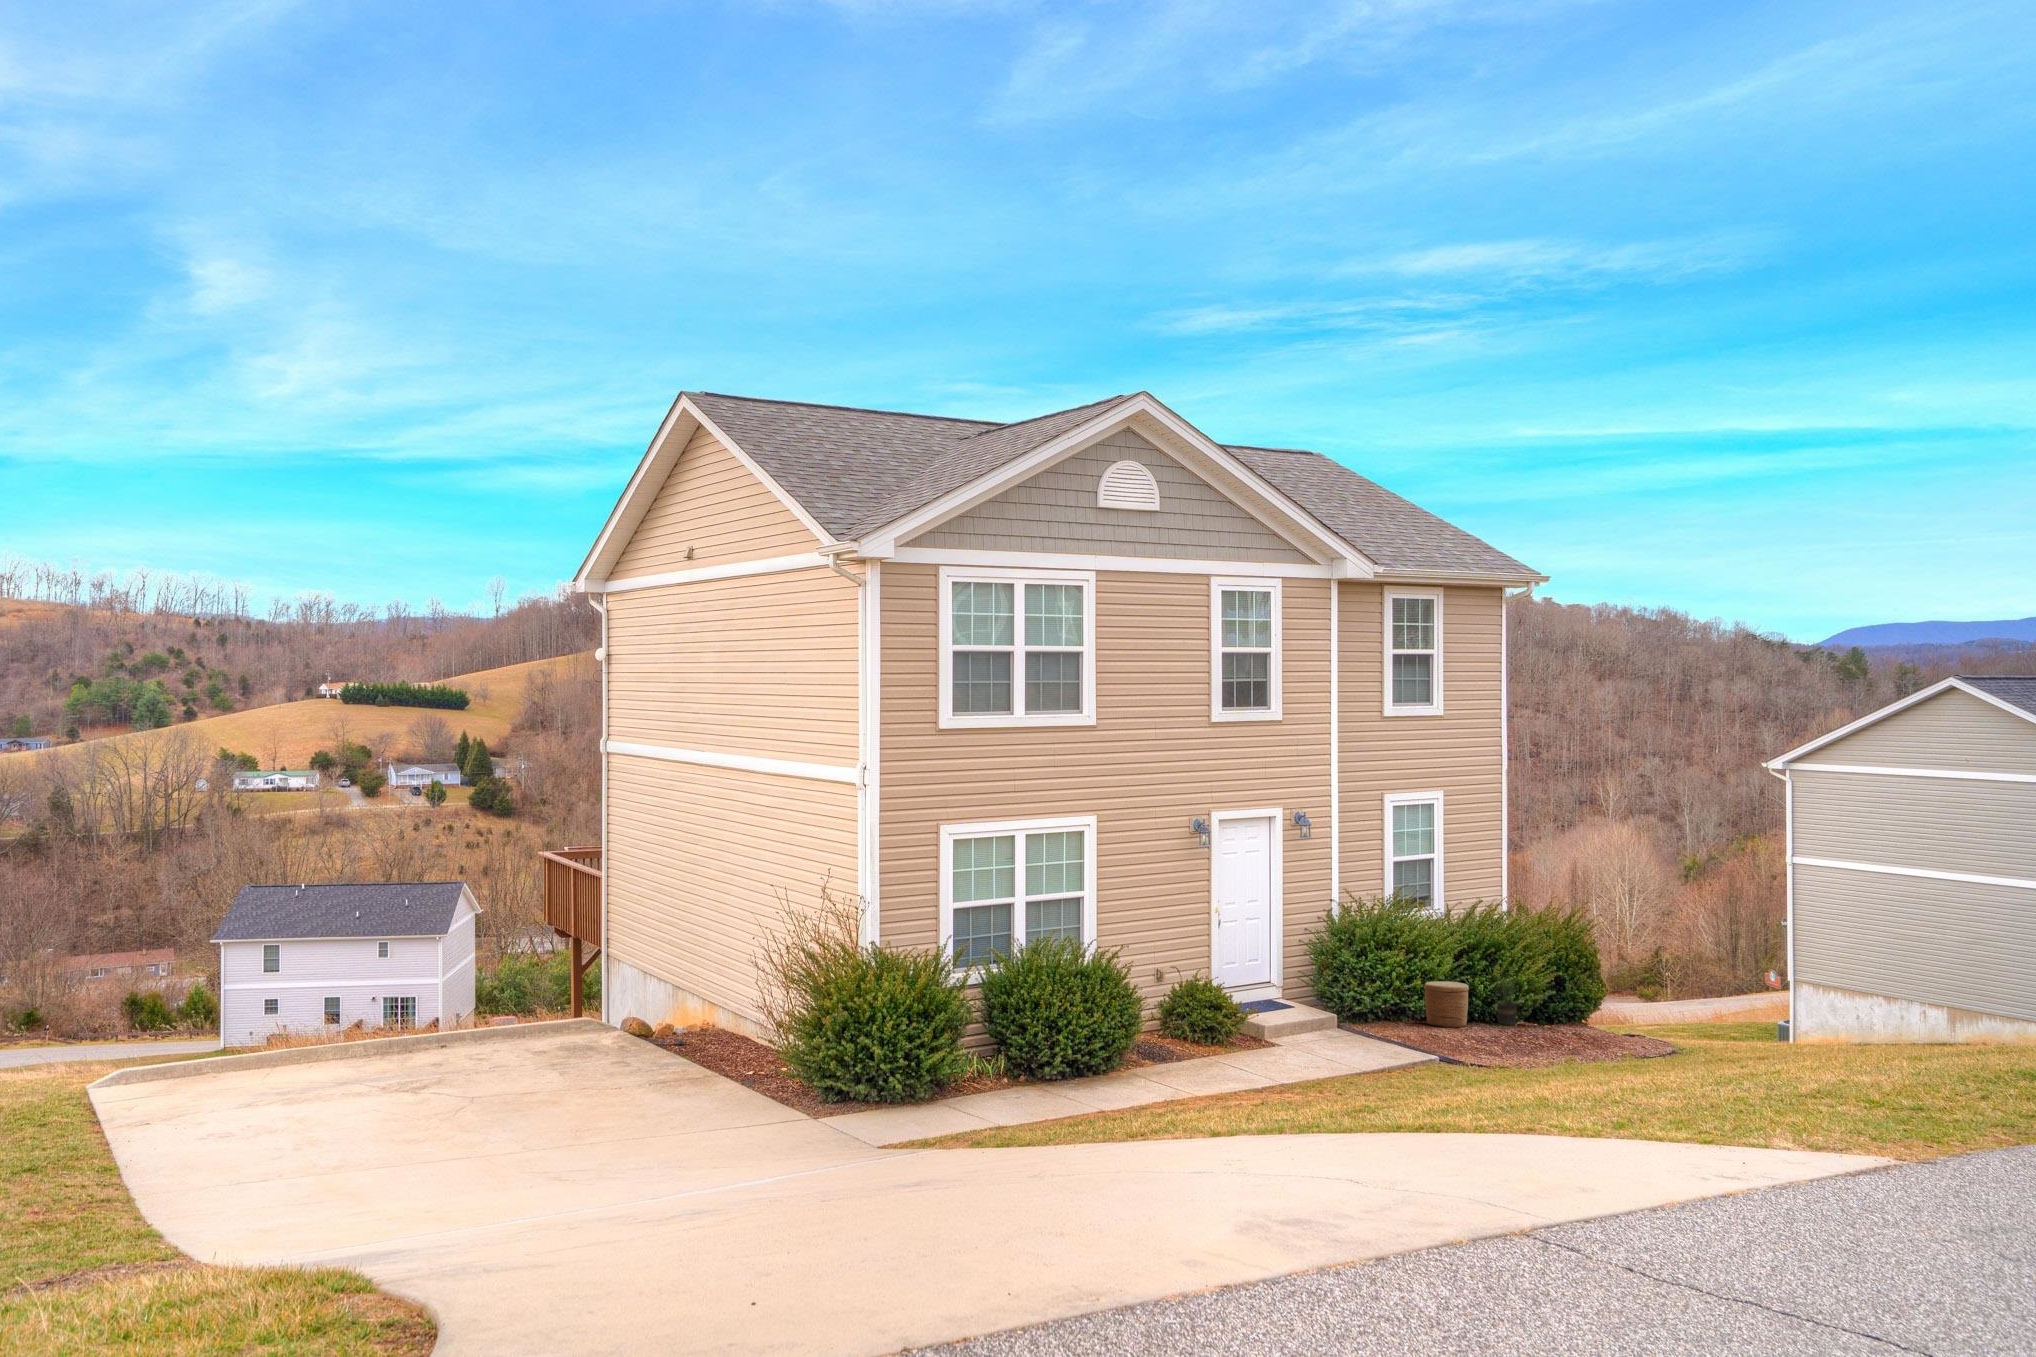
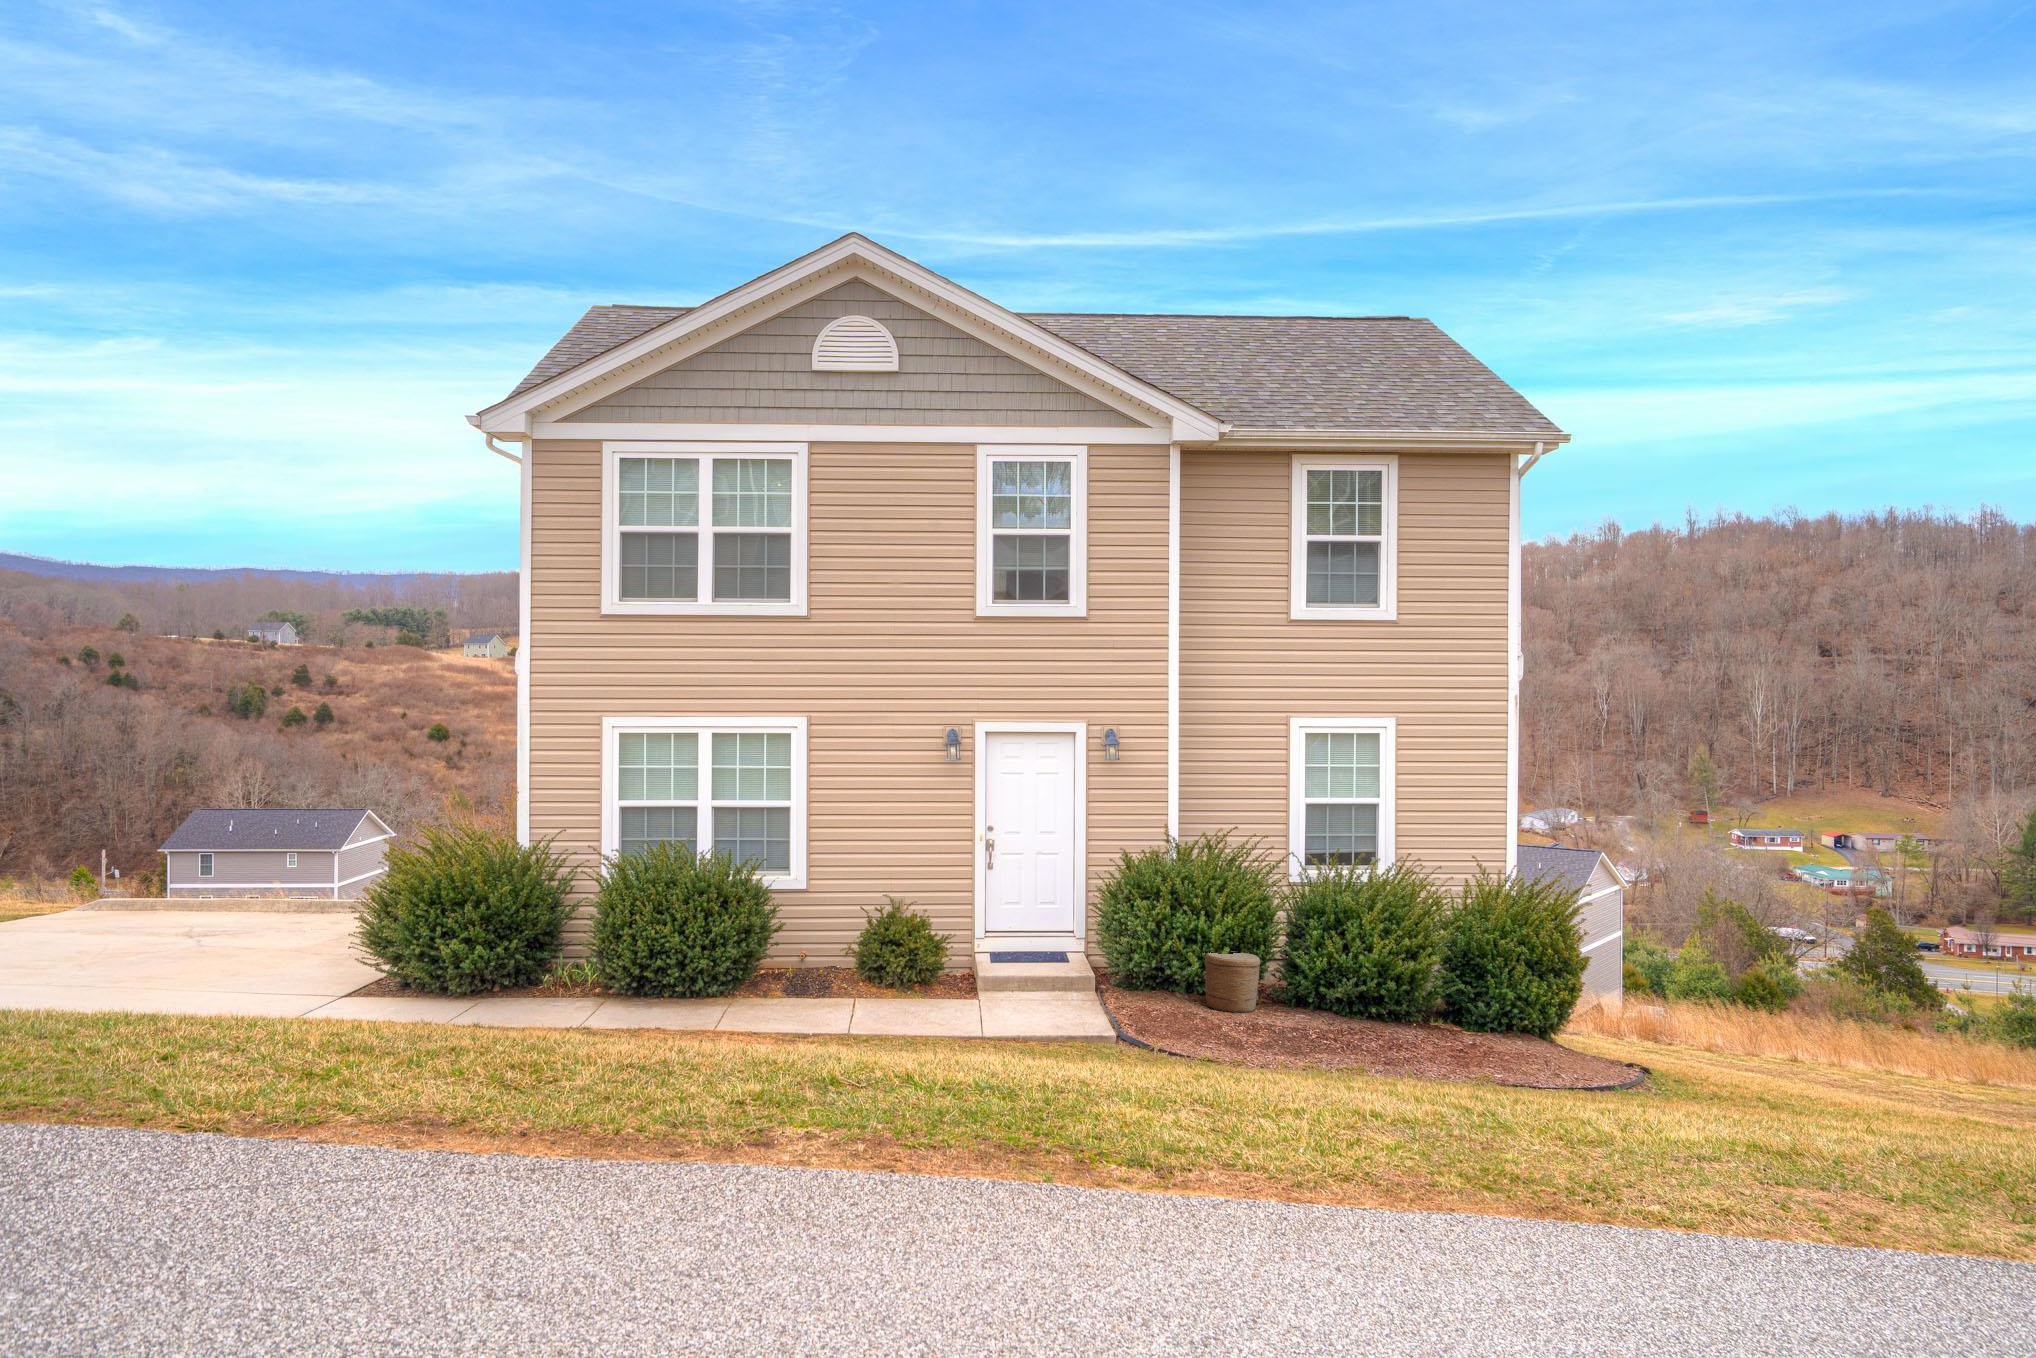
potted plant: present [1492,972,1519,1025] -> none [1295,941,1336,1020]

